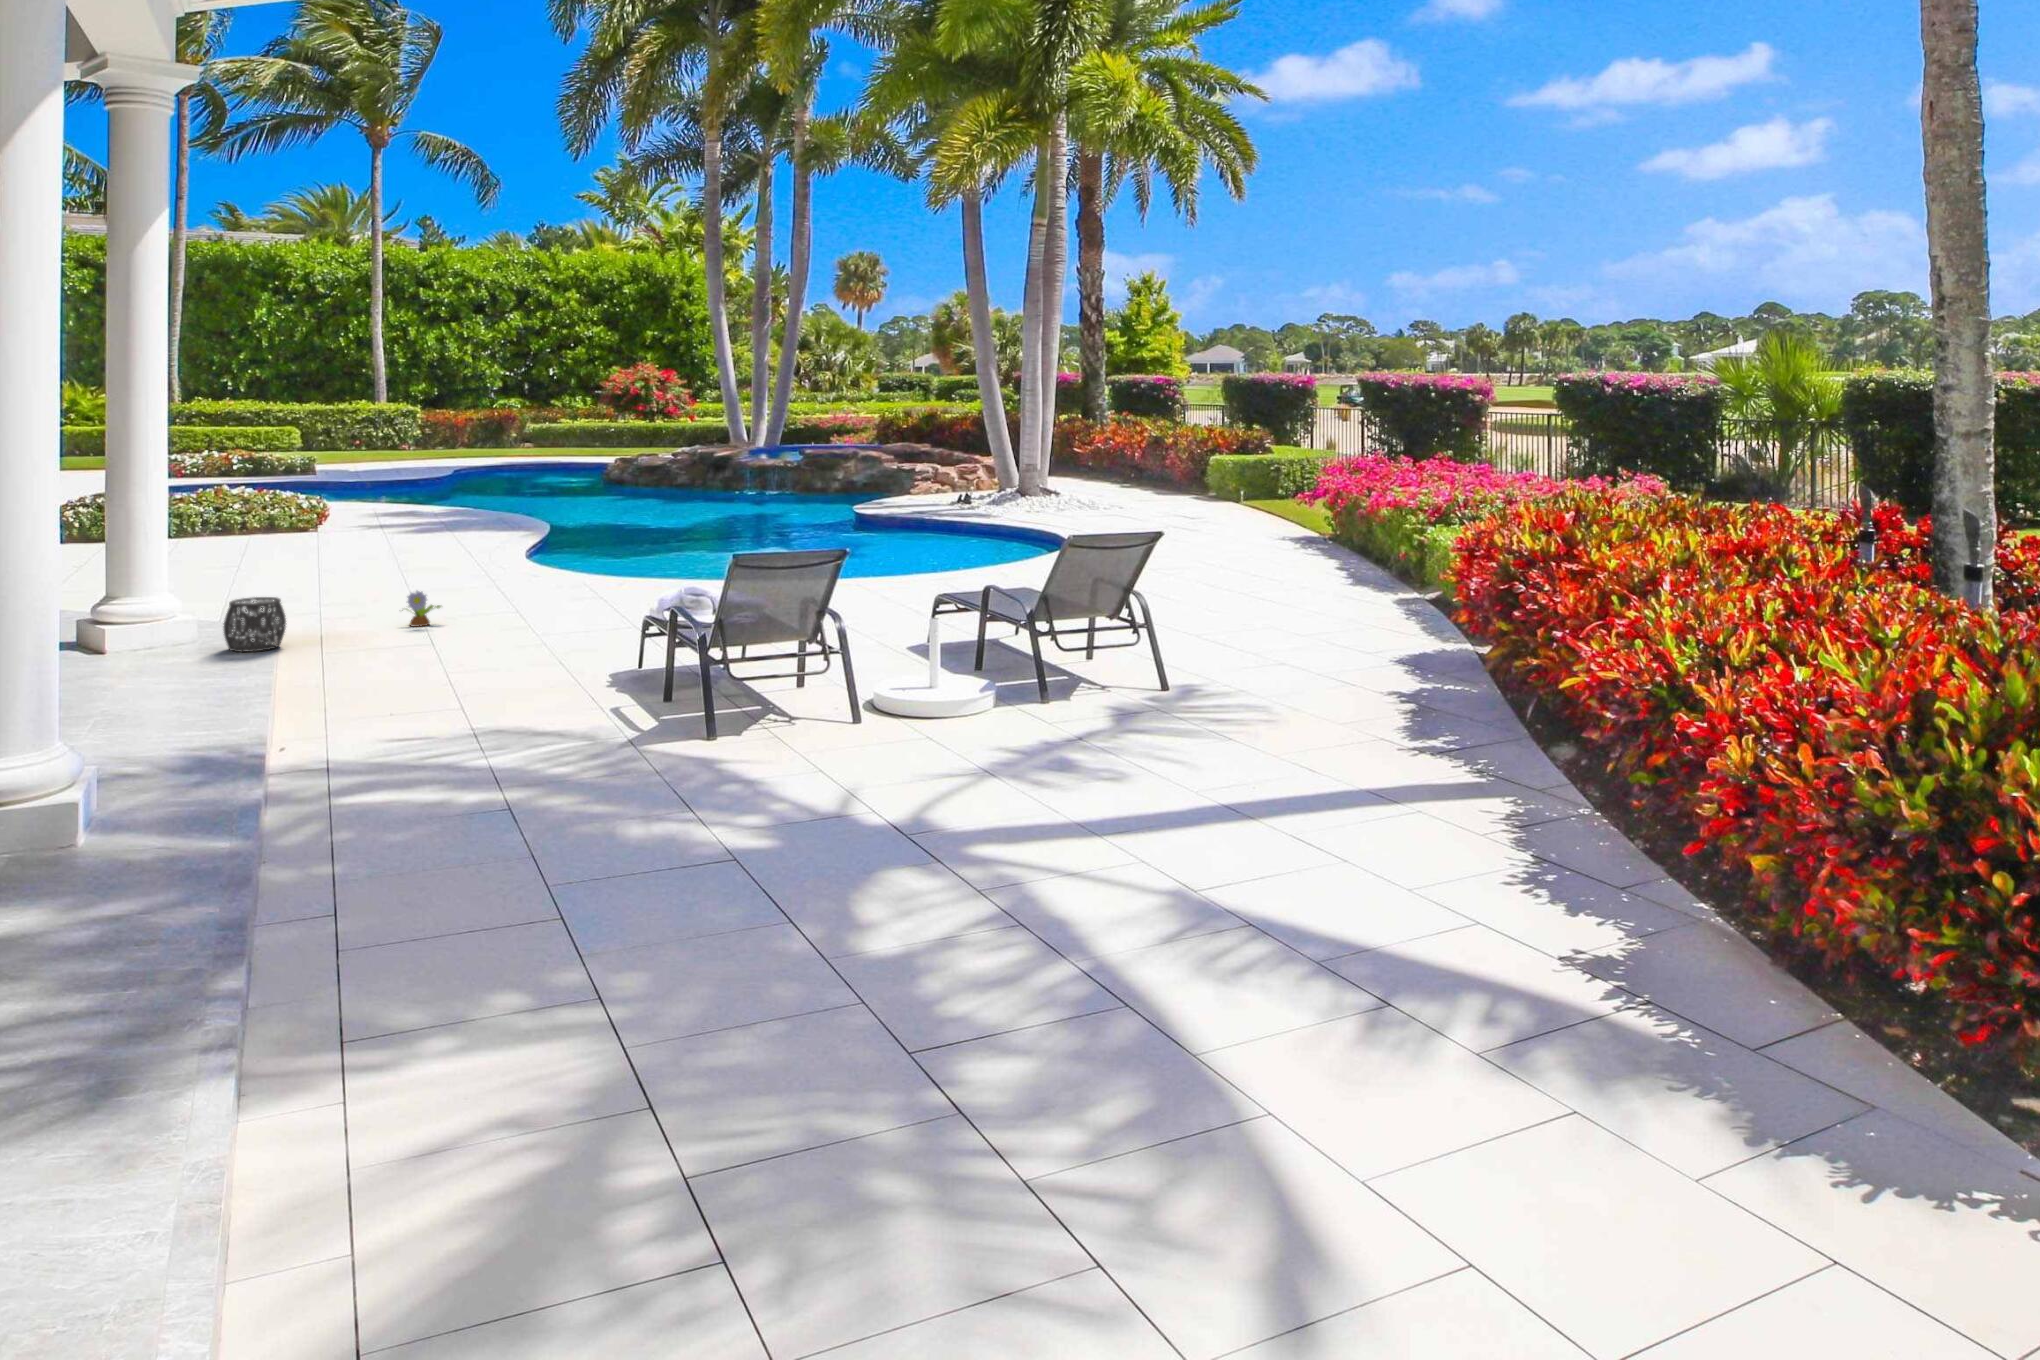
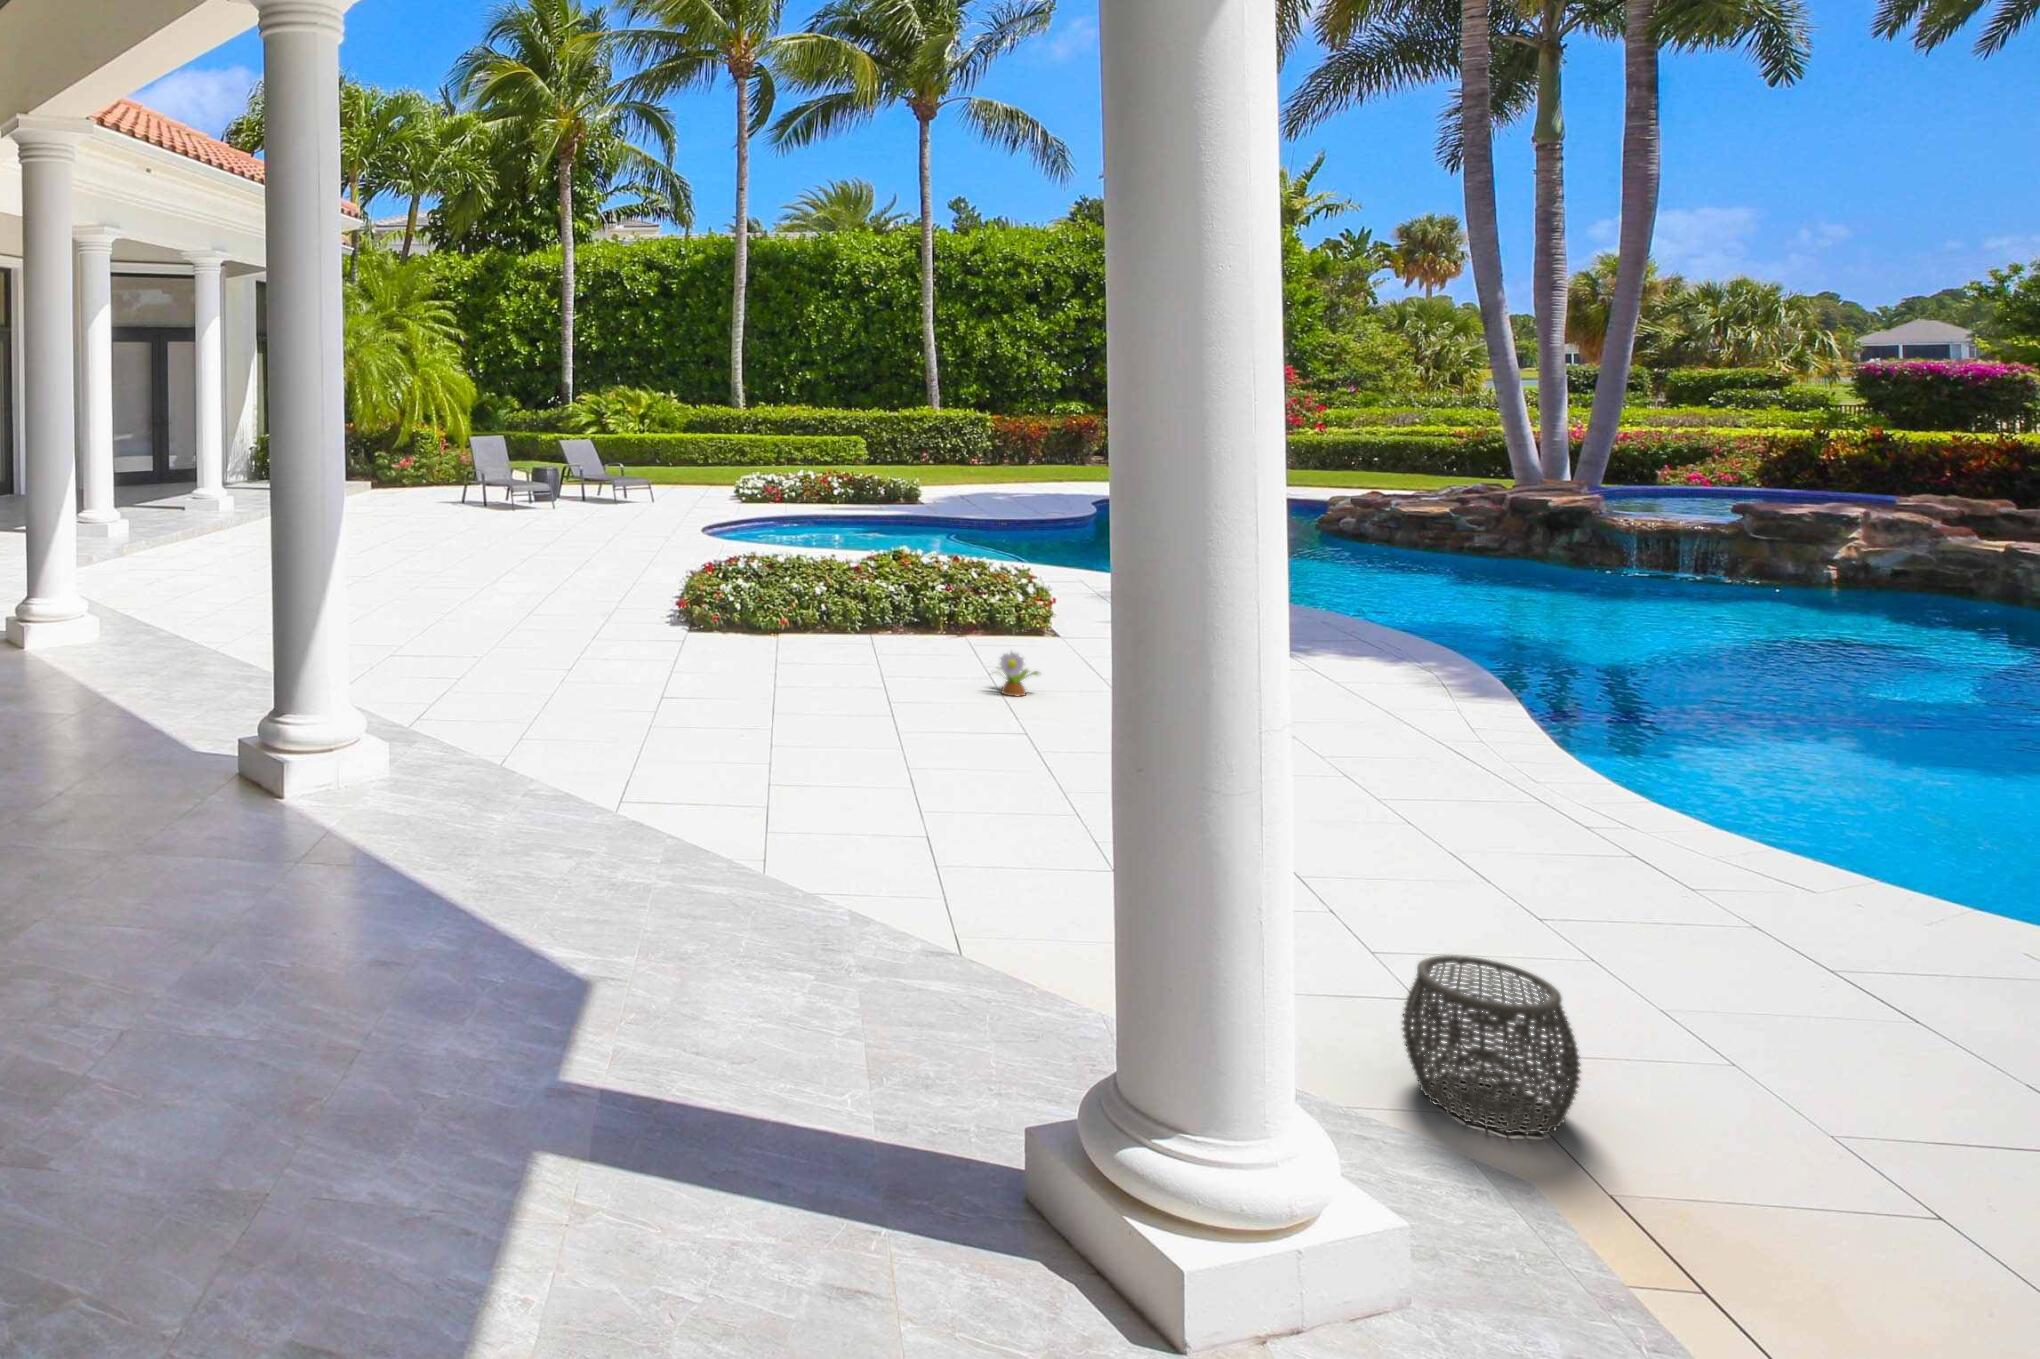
decorative plant: present [407,591,441,627] -> present [1000,652,1039,696]

